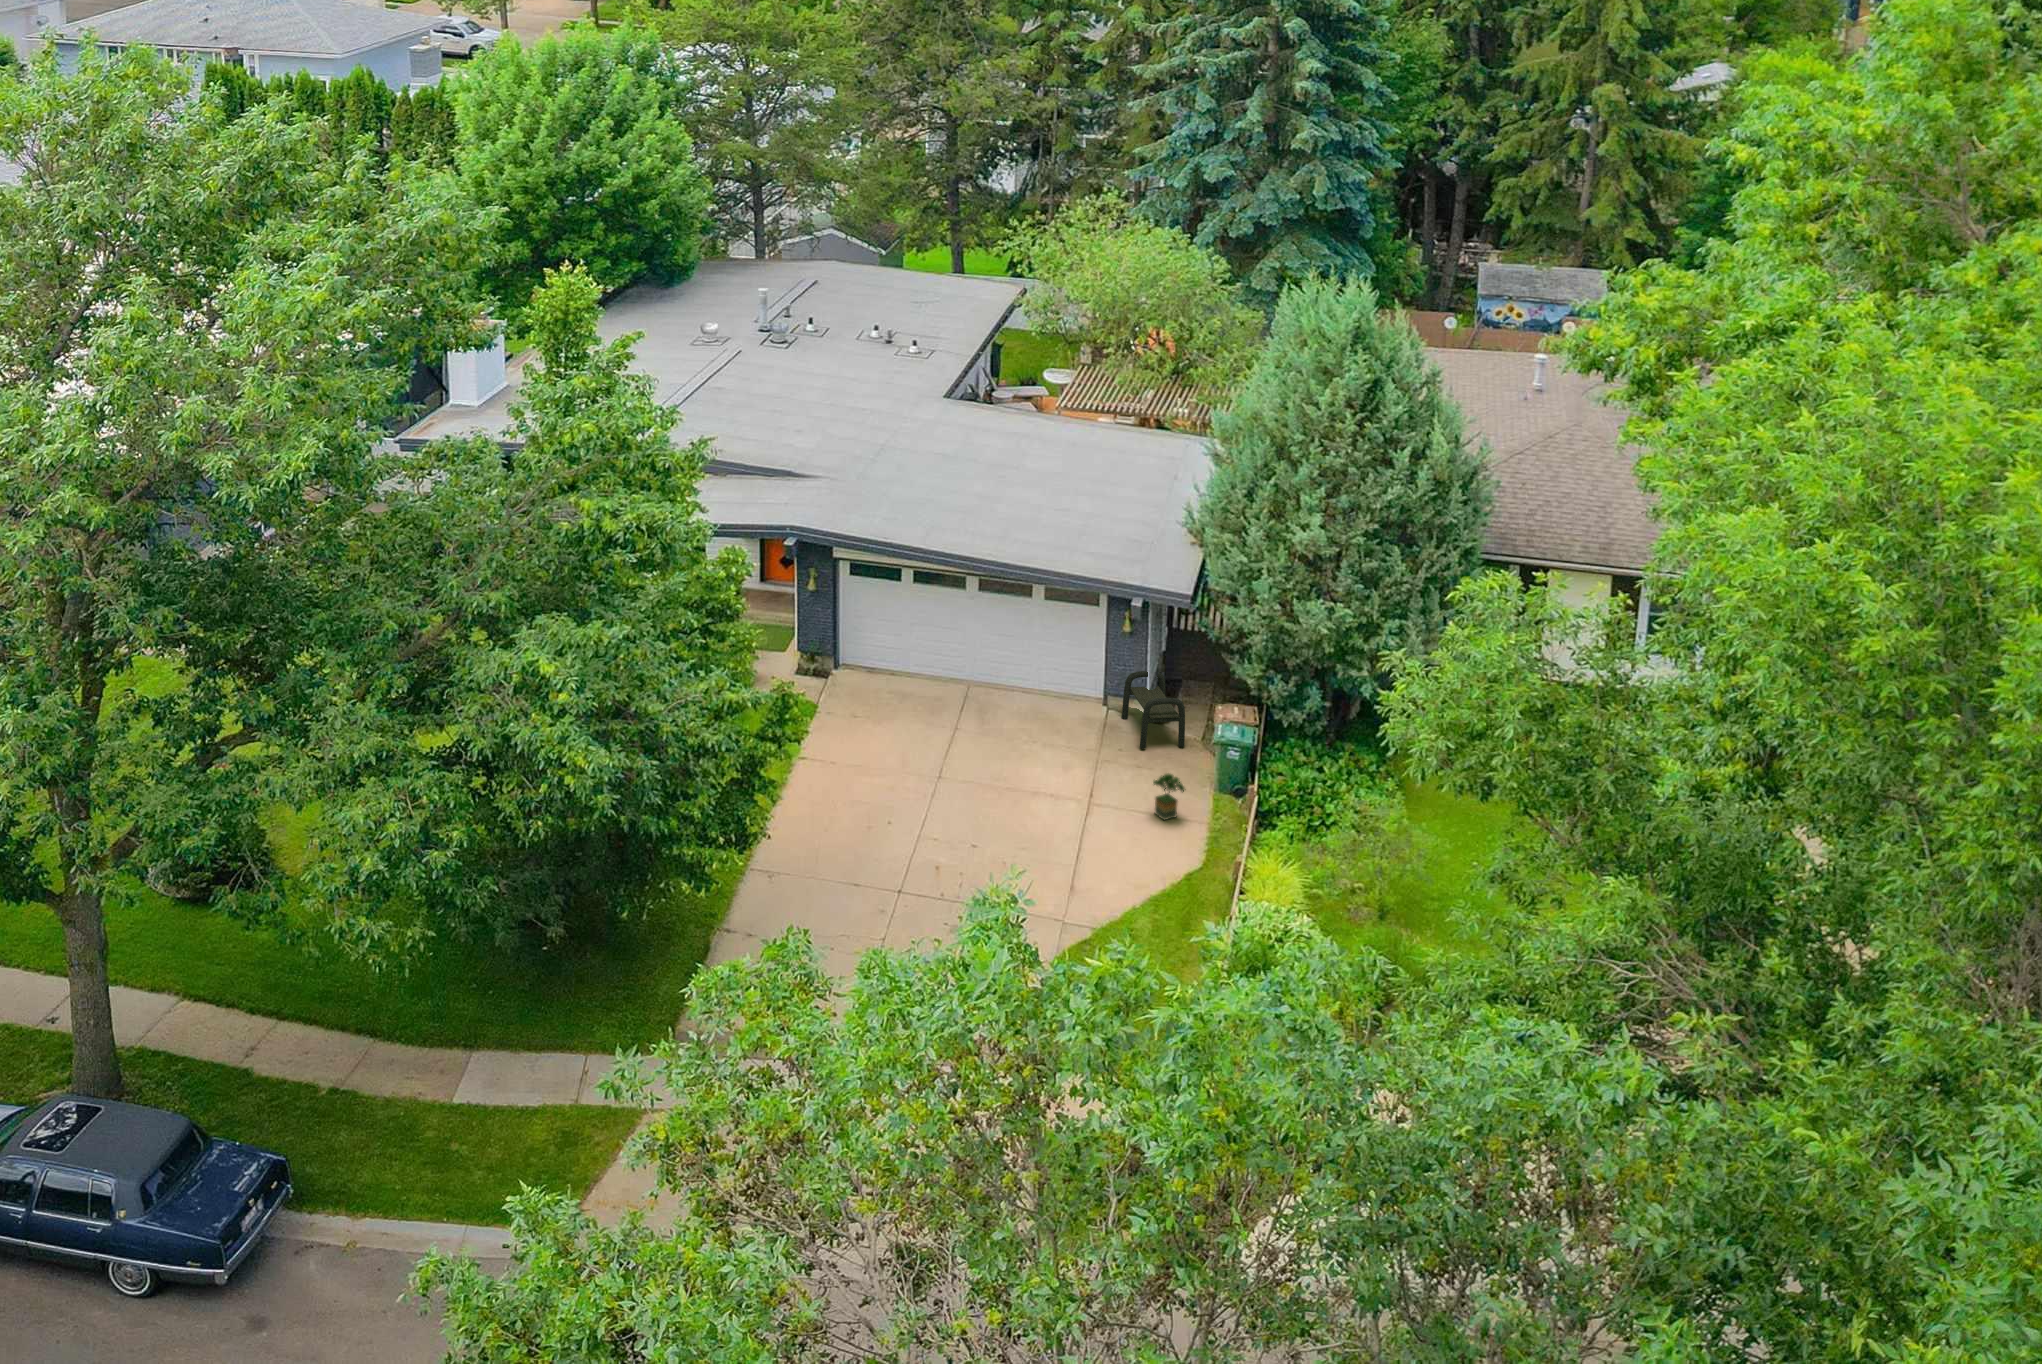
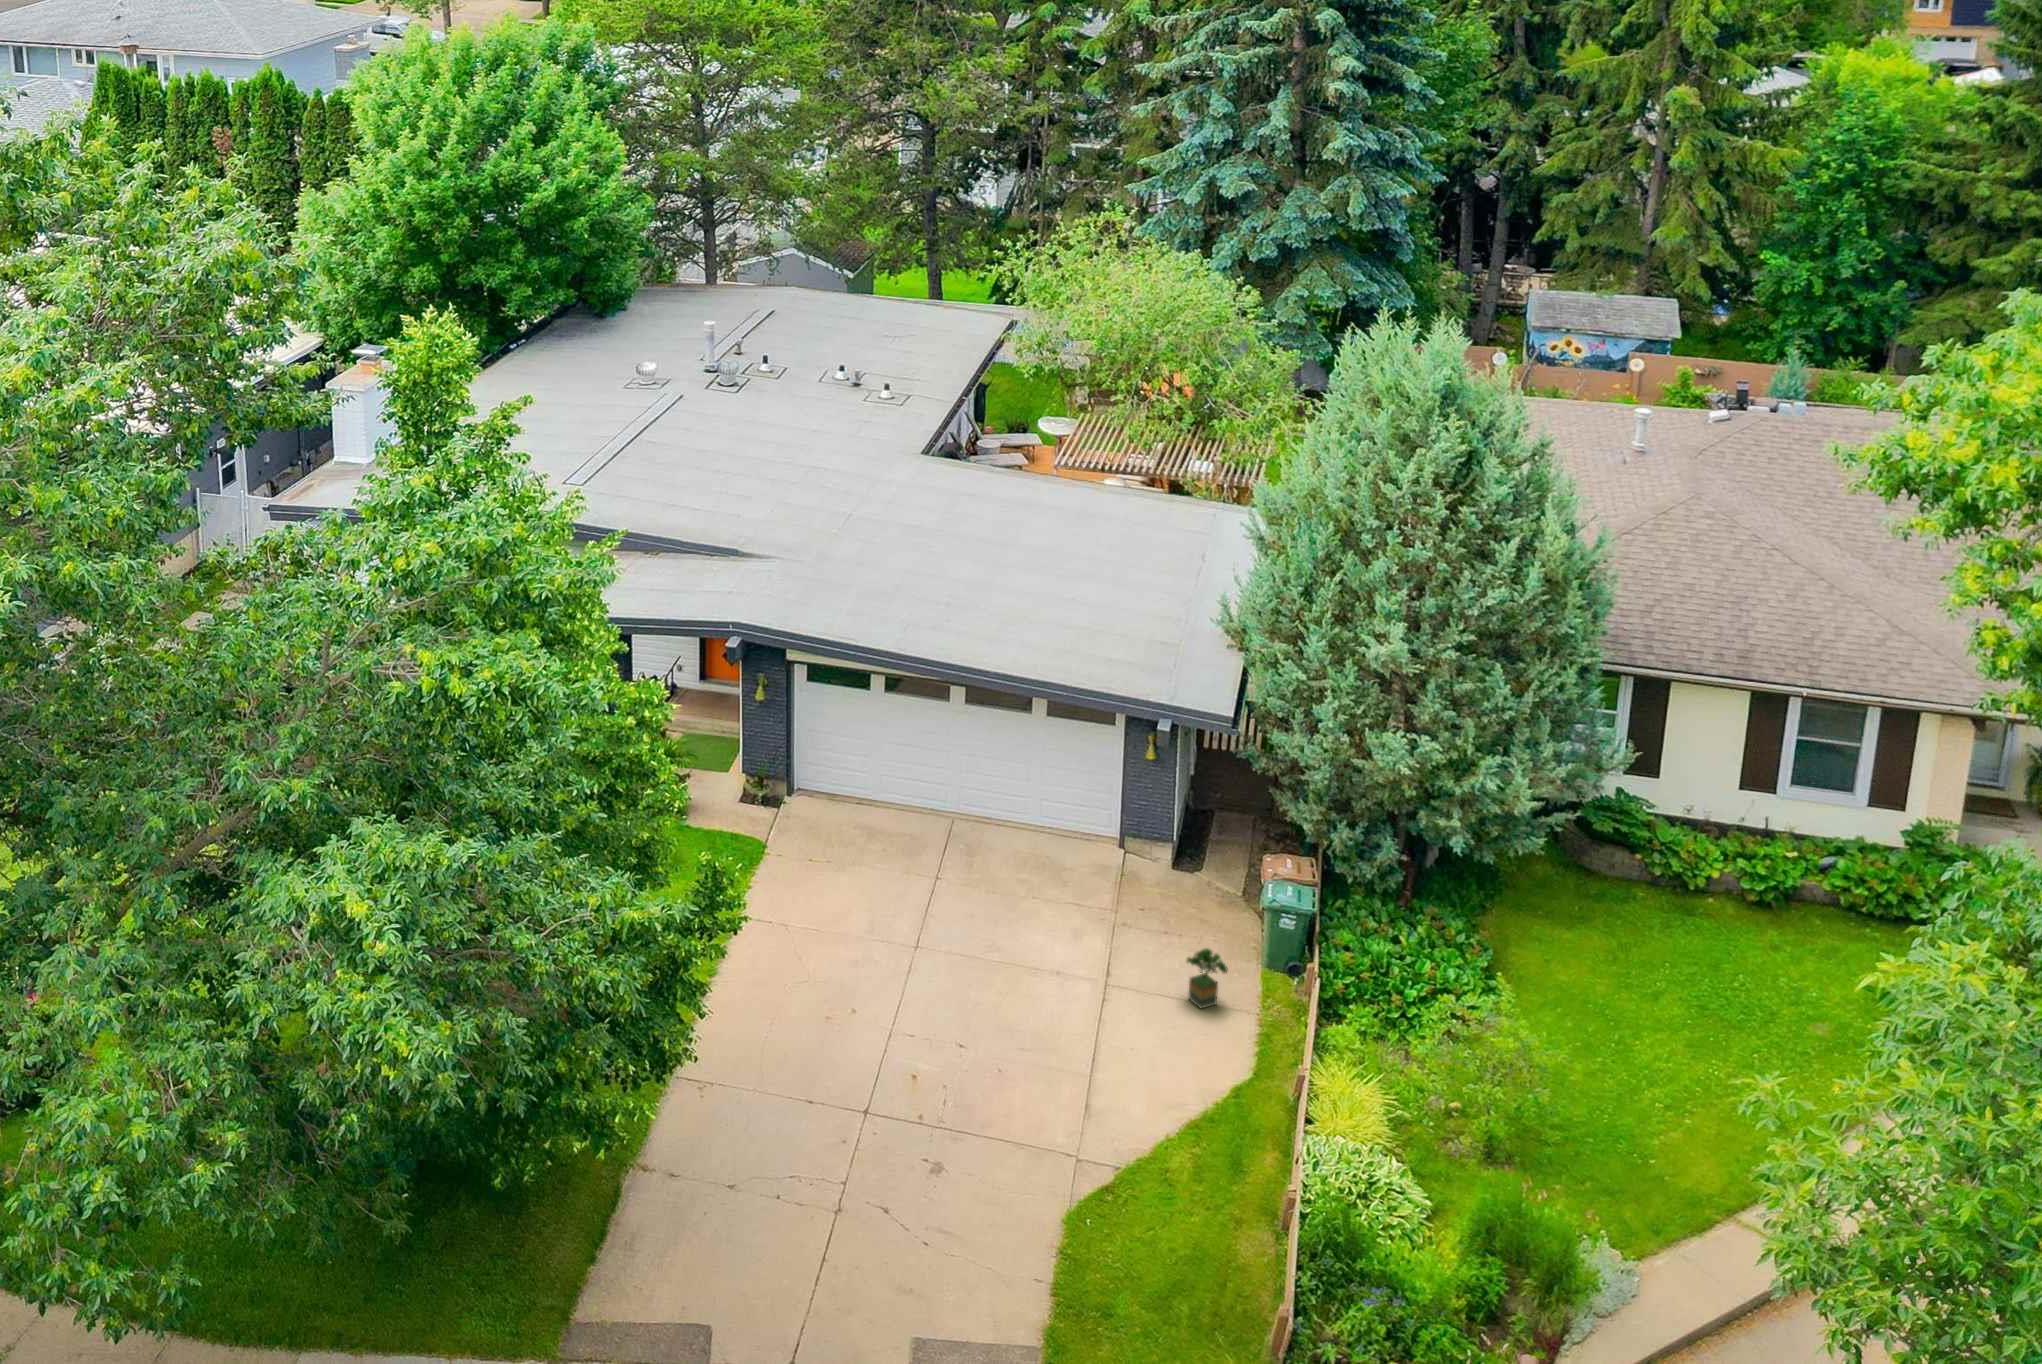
bench: present [1122,671,1185,749] -> none [1141,805,1222,906]

